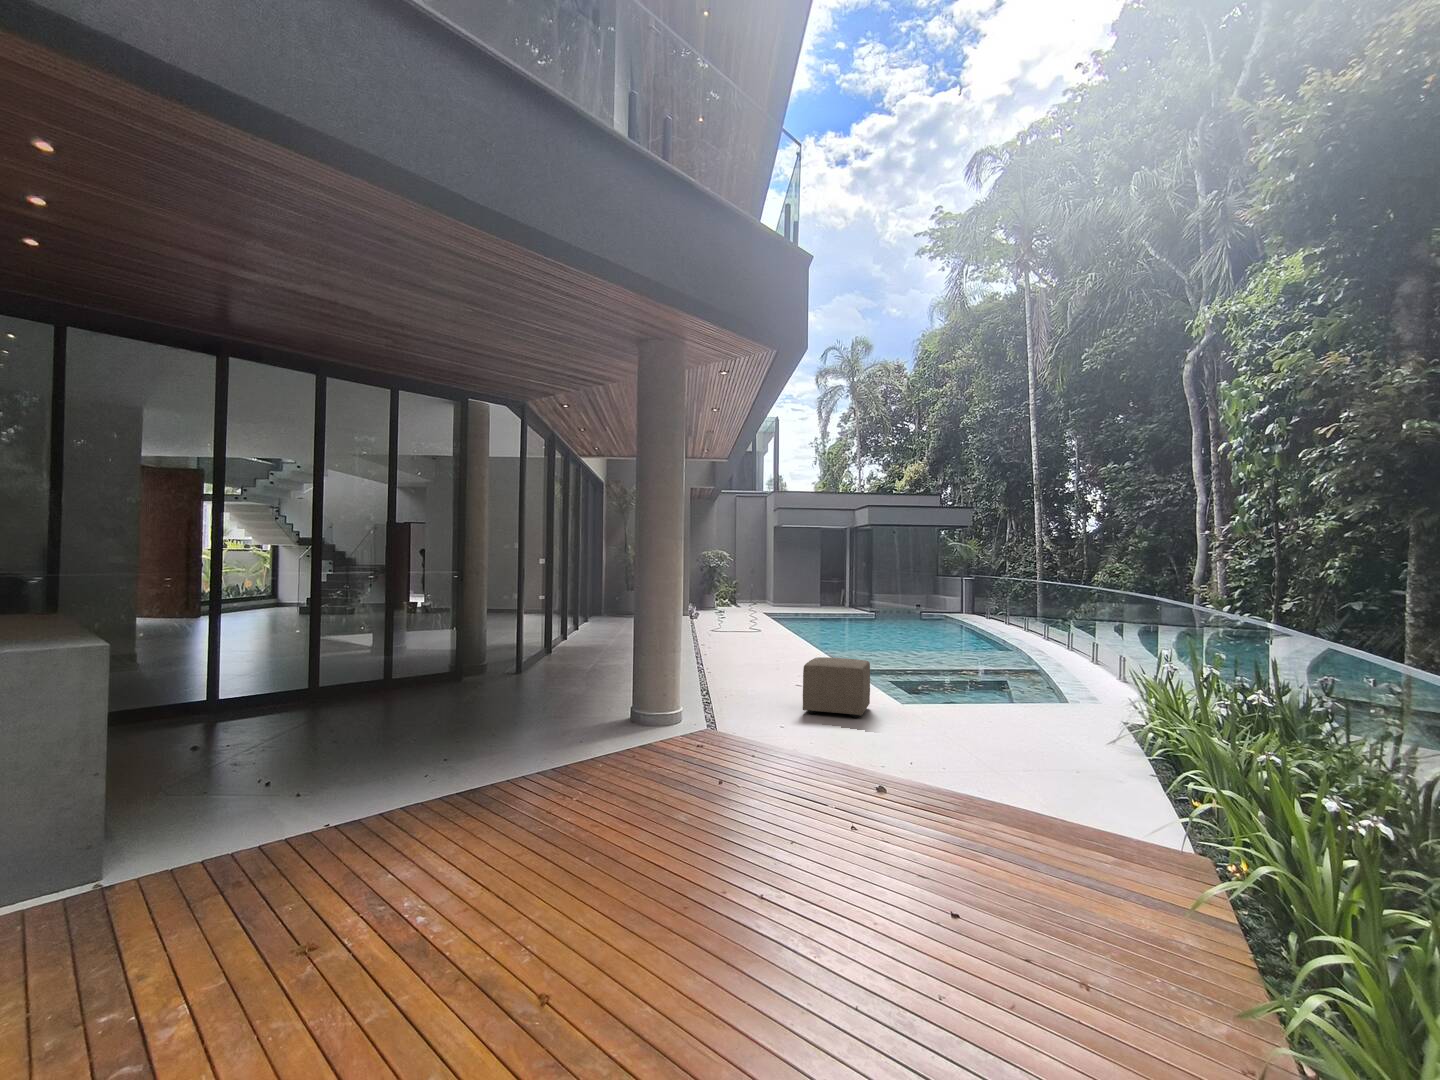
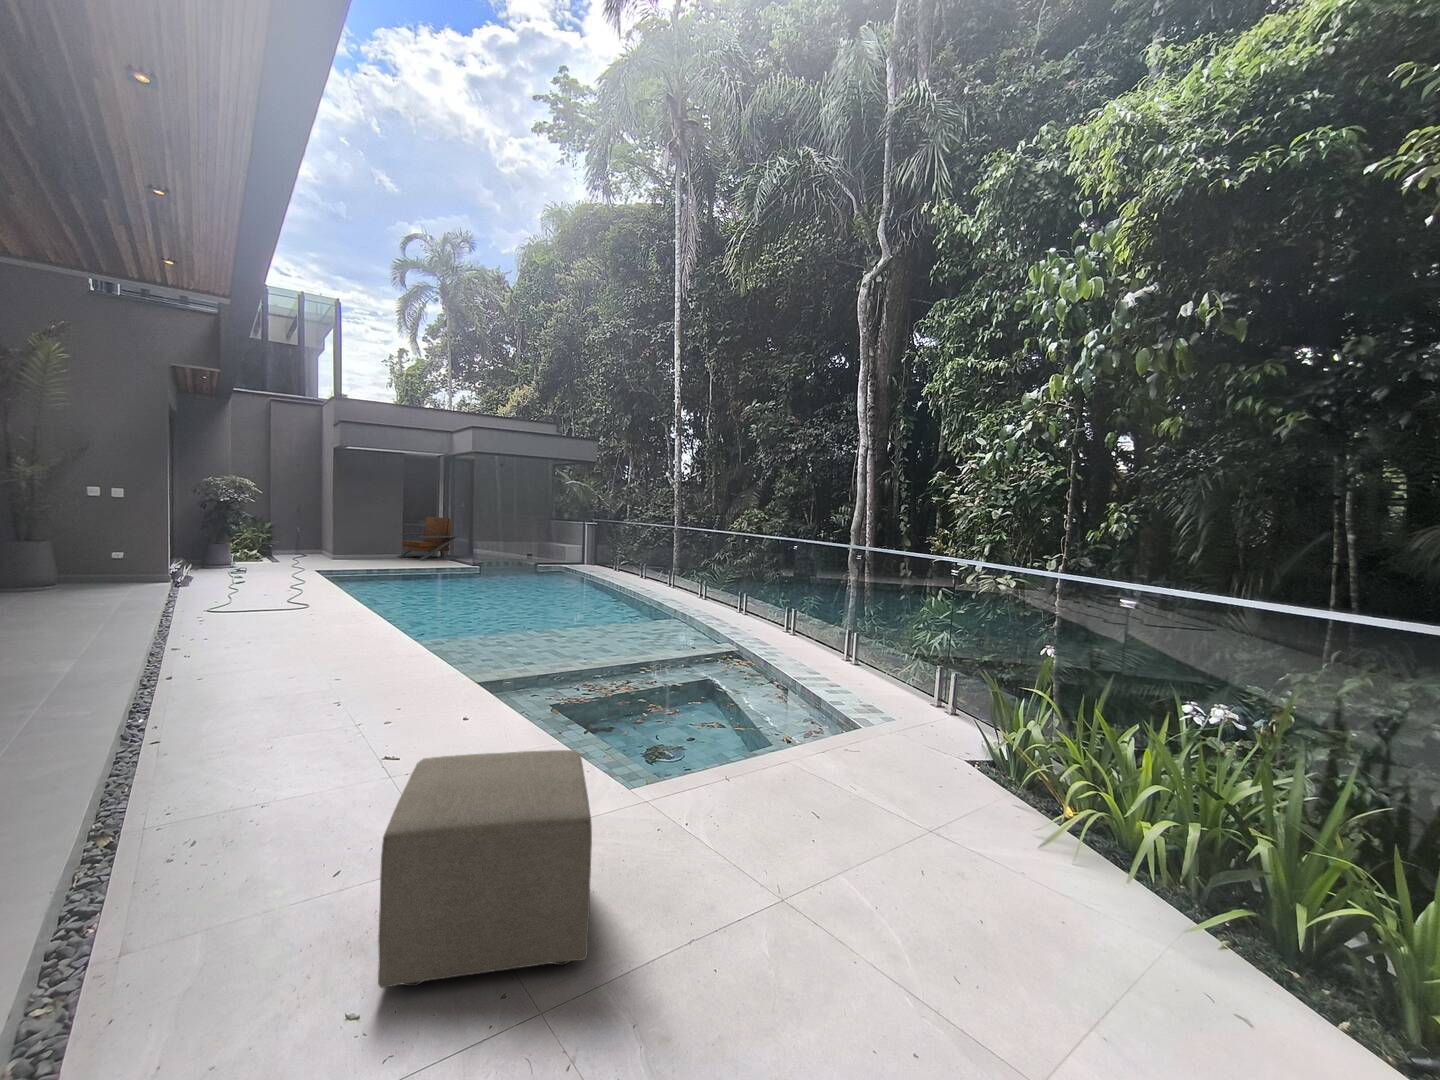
lounge chair: none [818,576,861,610] -> present [398,516,458,561]

